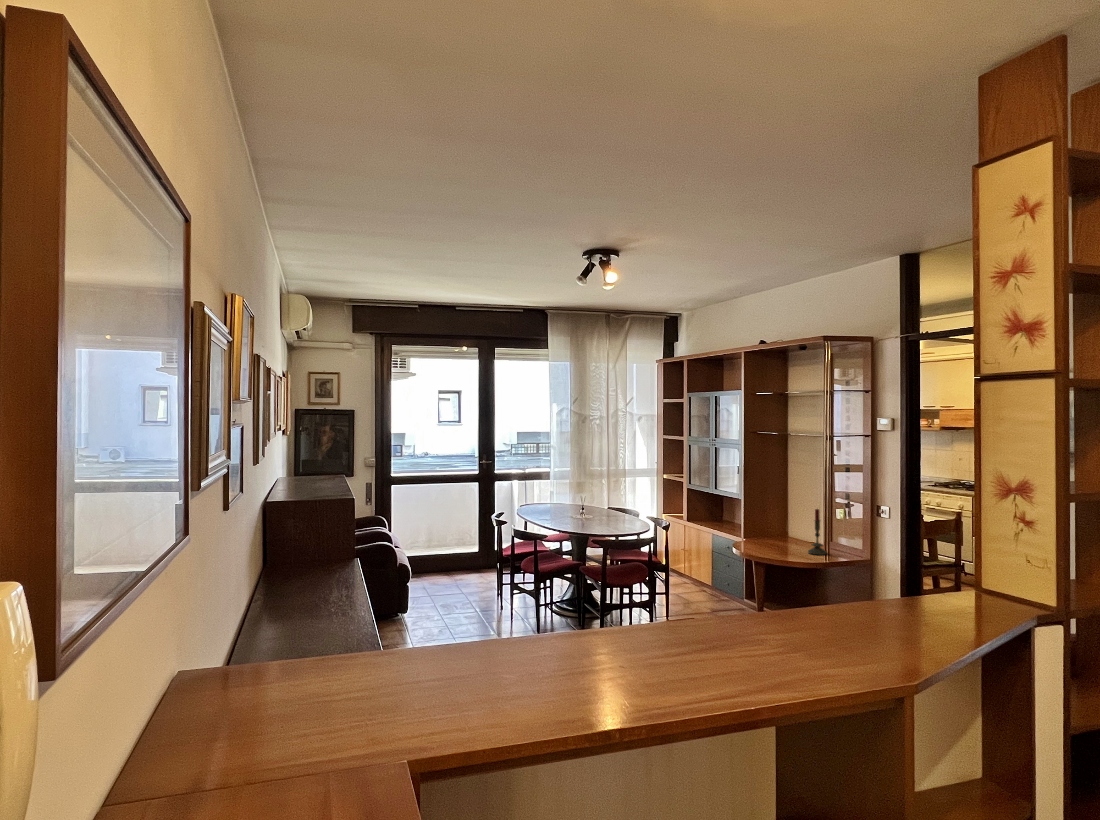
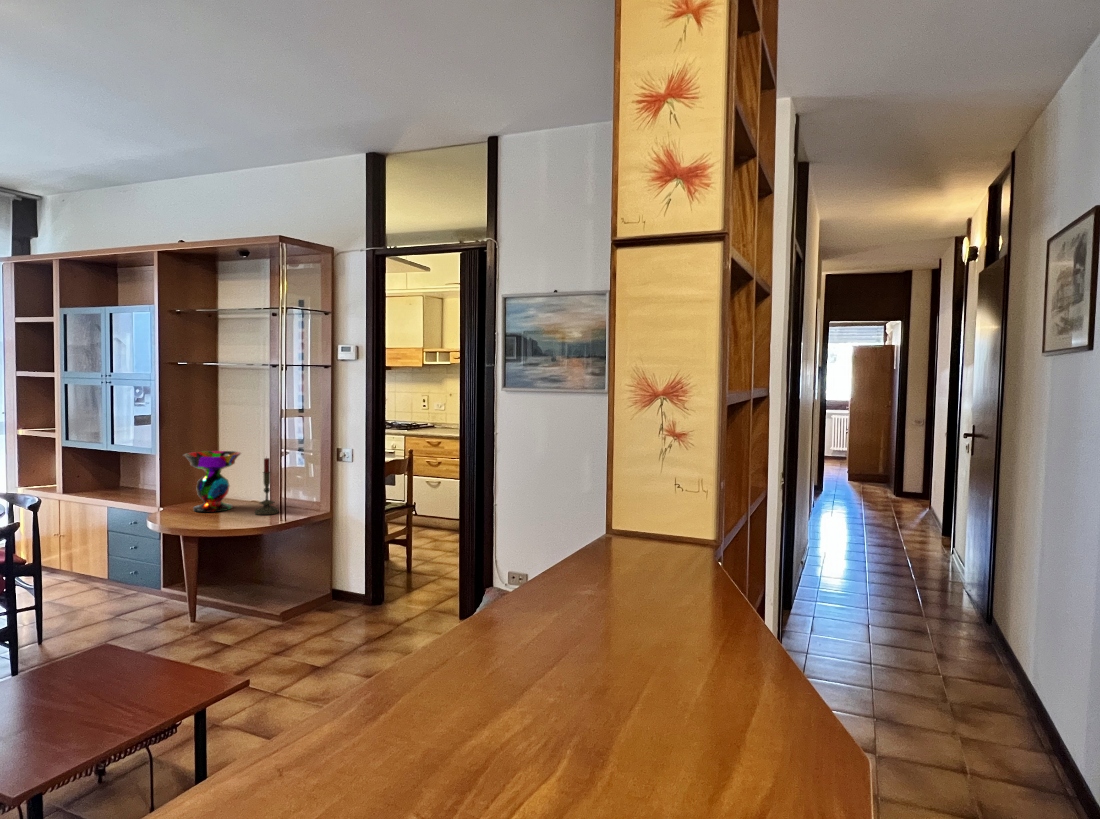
decorative bowl: none [758,500,800,548] -> present [184,451,241,512]

